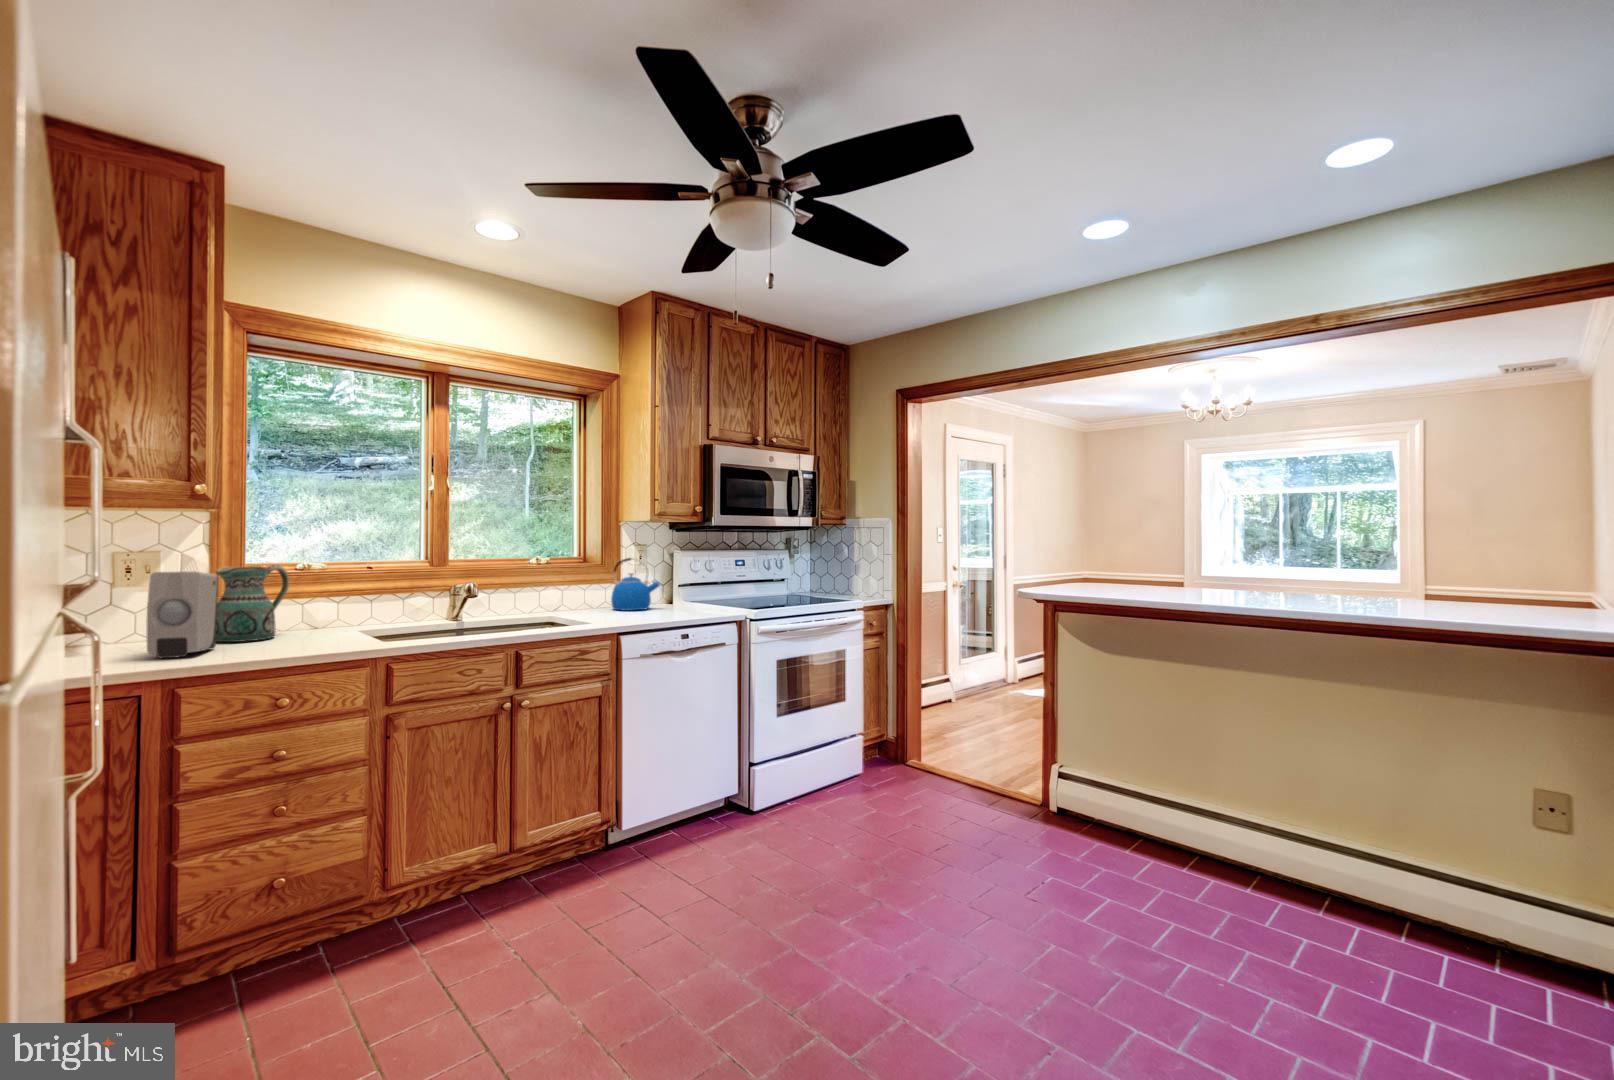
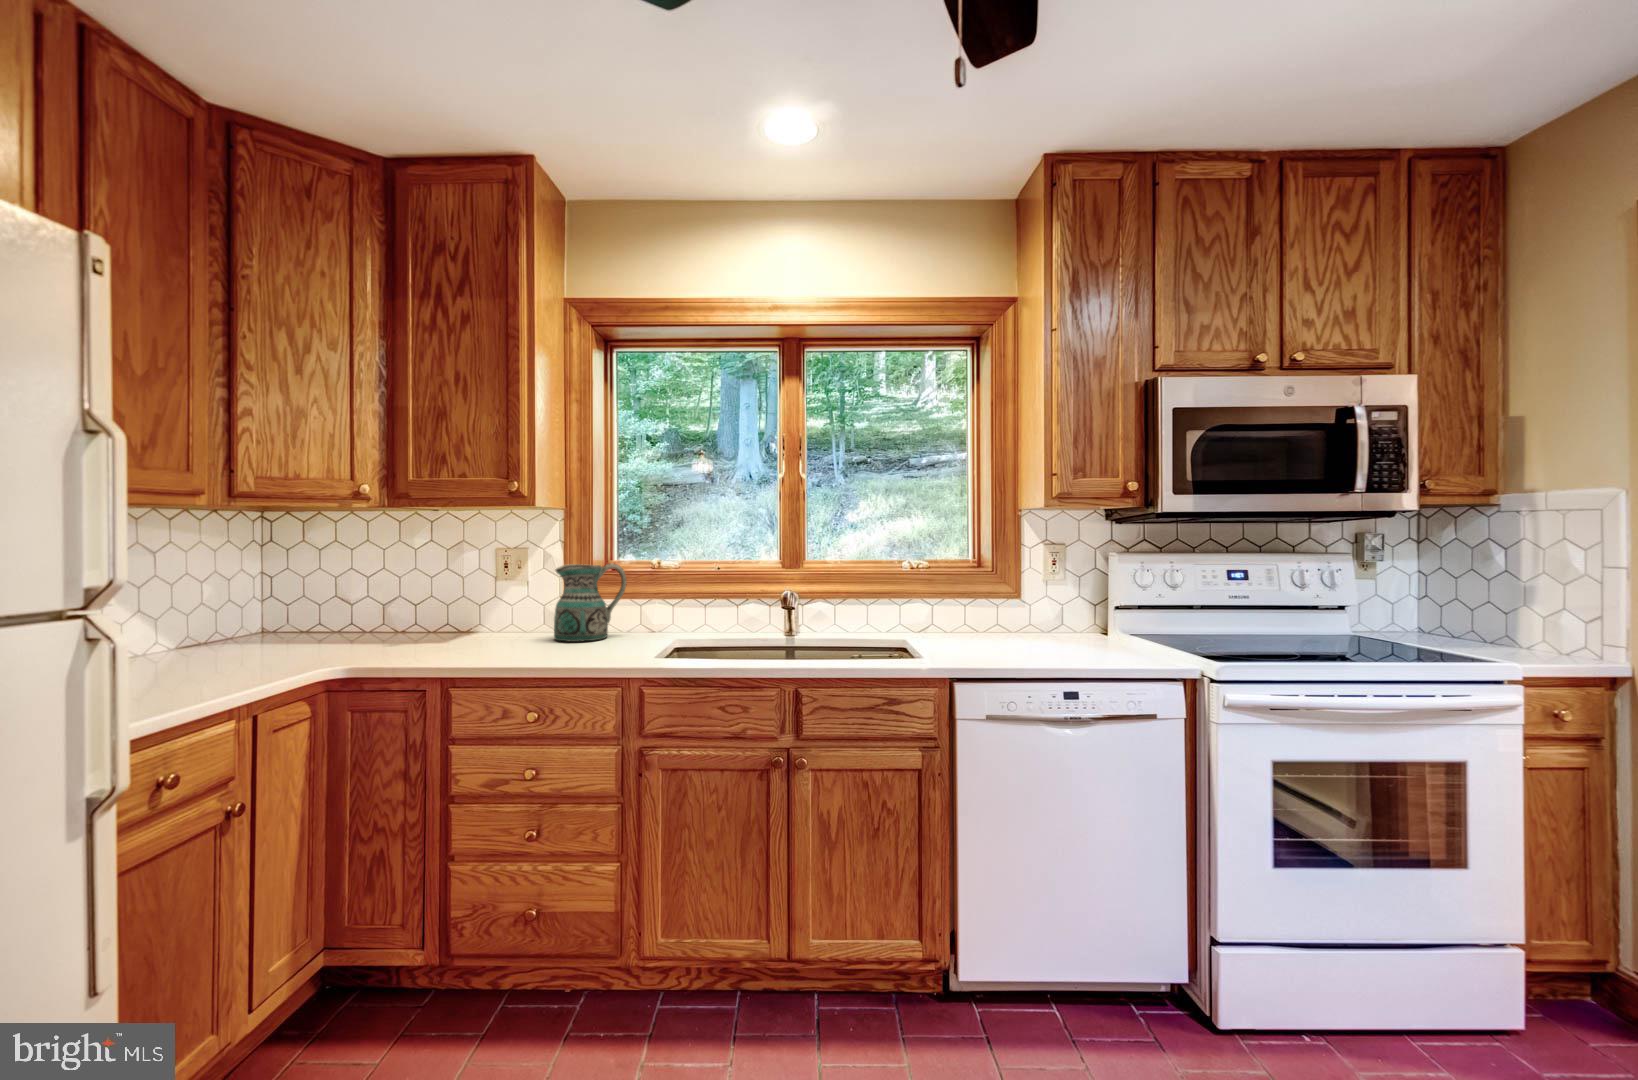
kettle: present [611,558,660,610] -> none [999,562,1072,641]
soap dispenser: present [147,571,218,658] -> none [464,569,537,654]

